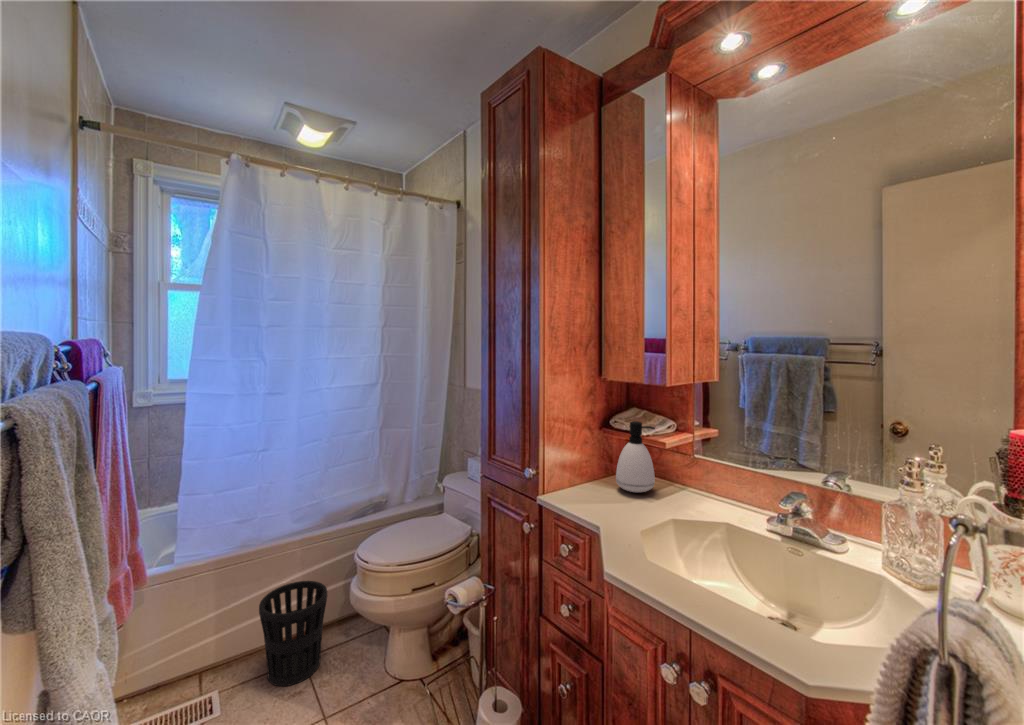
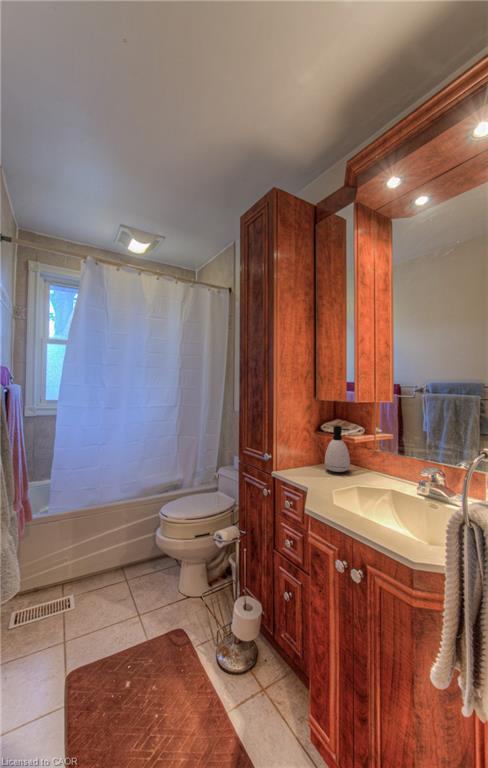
wastebasket: present [259,581,327,686] -> none [99,530,141,595]

